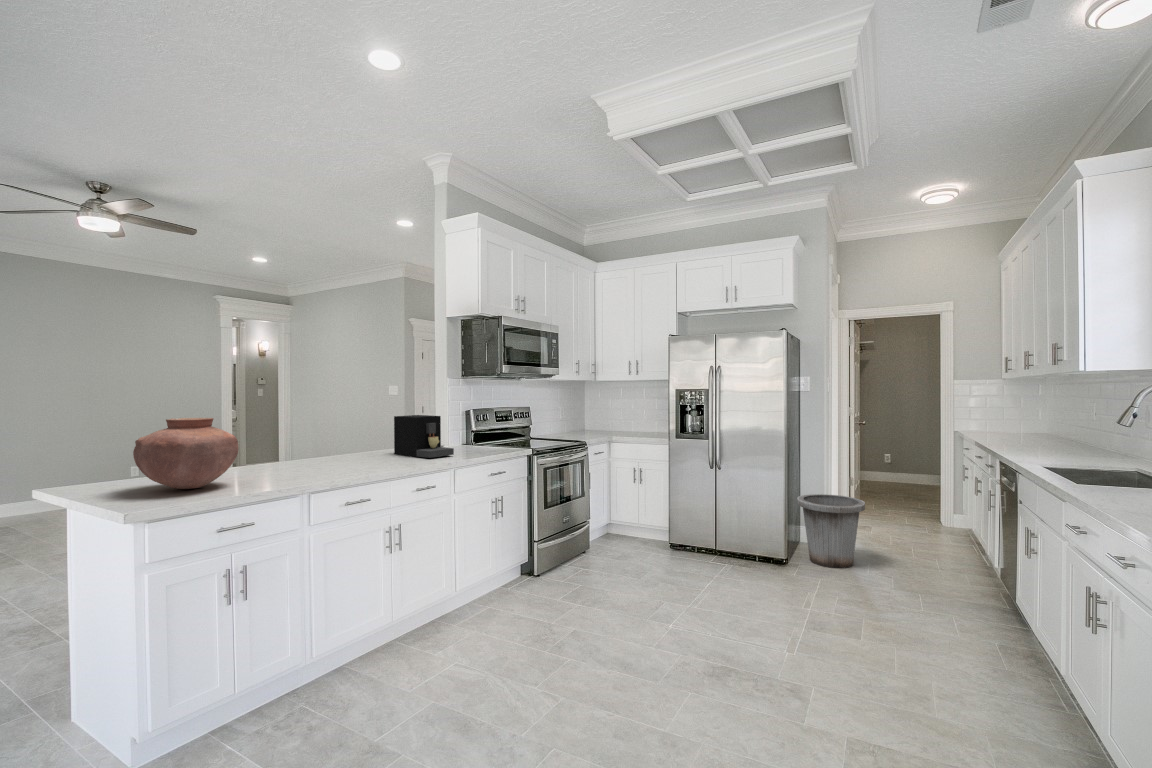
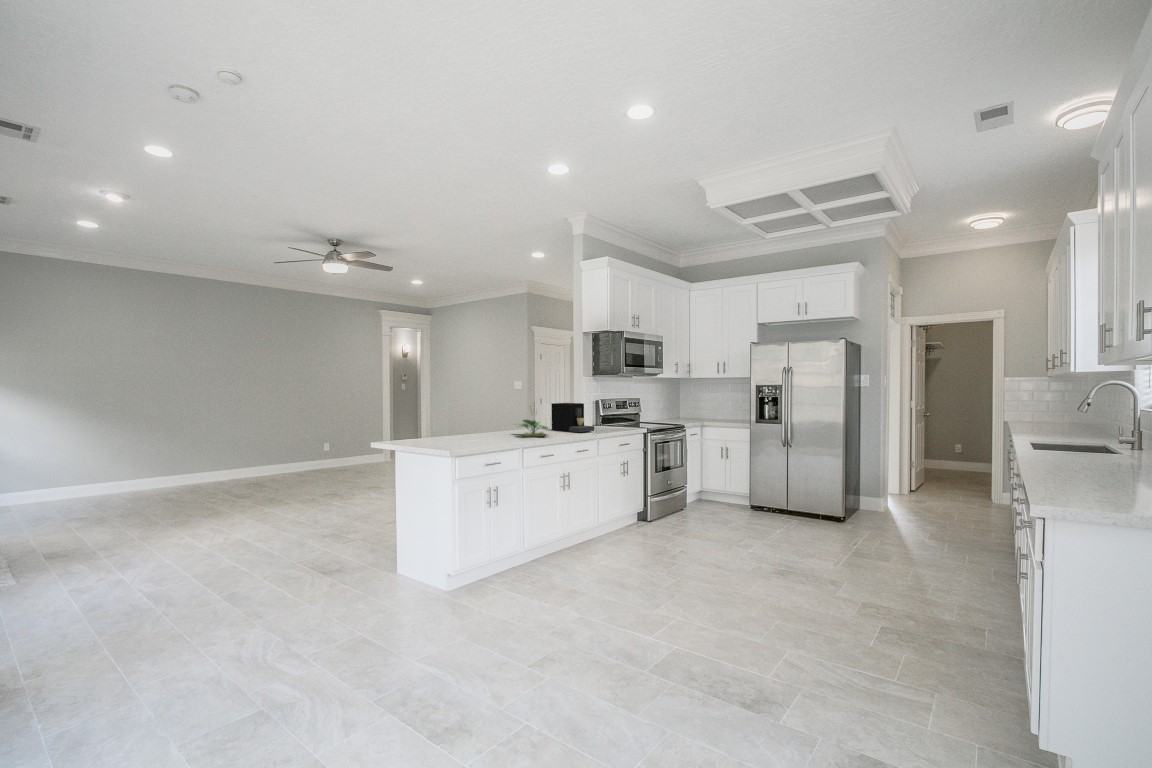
potted plant: none [321,409,379,468] -> present [519,406,549,436]
vase: present [133,418,238,489] -> none [429,402,481,444]
trash can: present [797,494,865,568] -> none [856,469,912,526]

